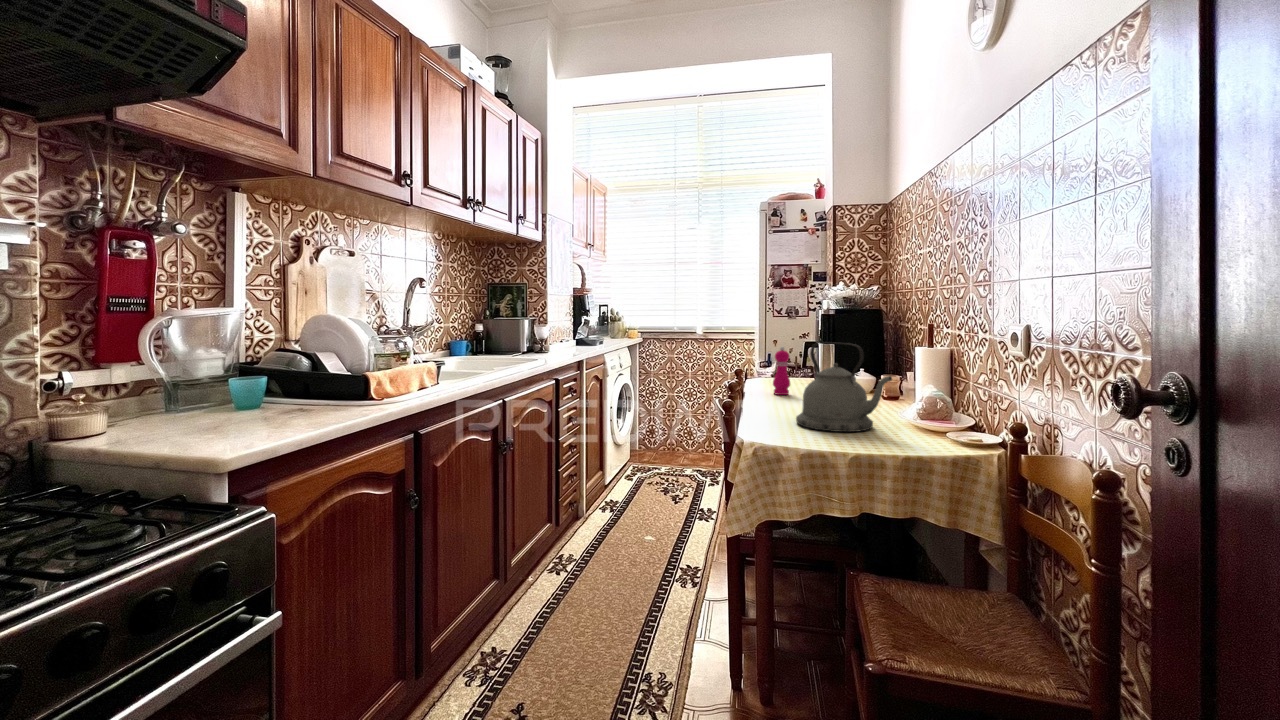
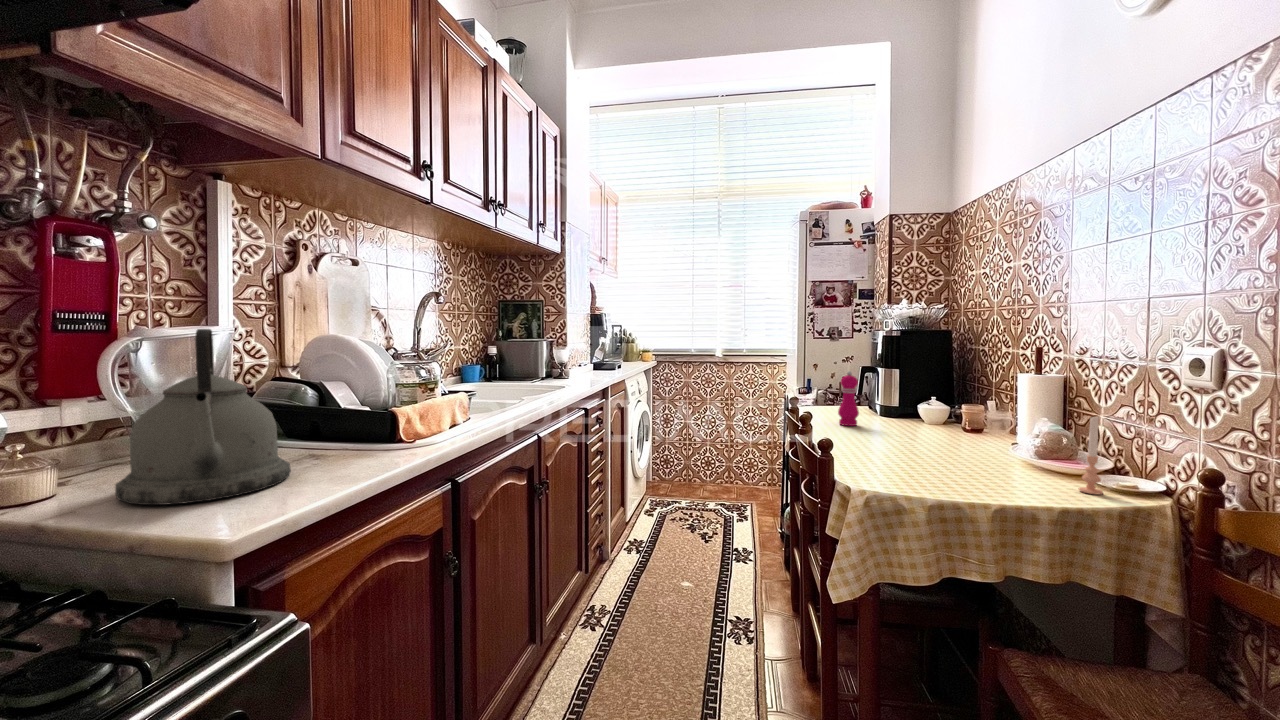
kettle: present [796,342,892,432] -> present [115,329,291,505]
candle: none [918,379,936,442] -> present [1079,417,1103,494]

